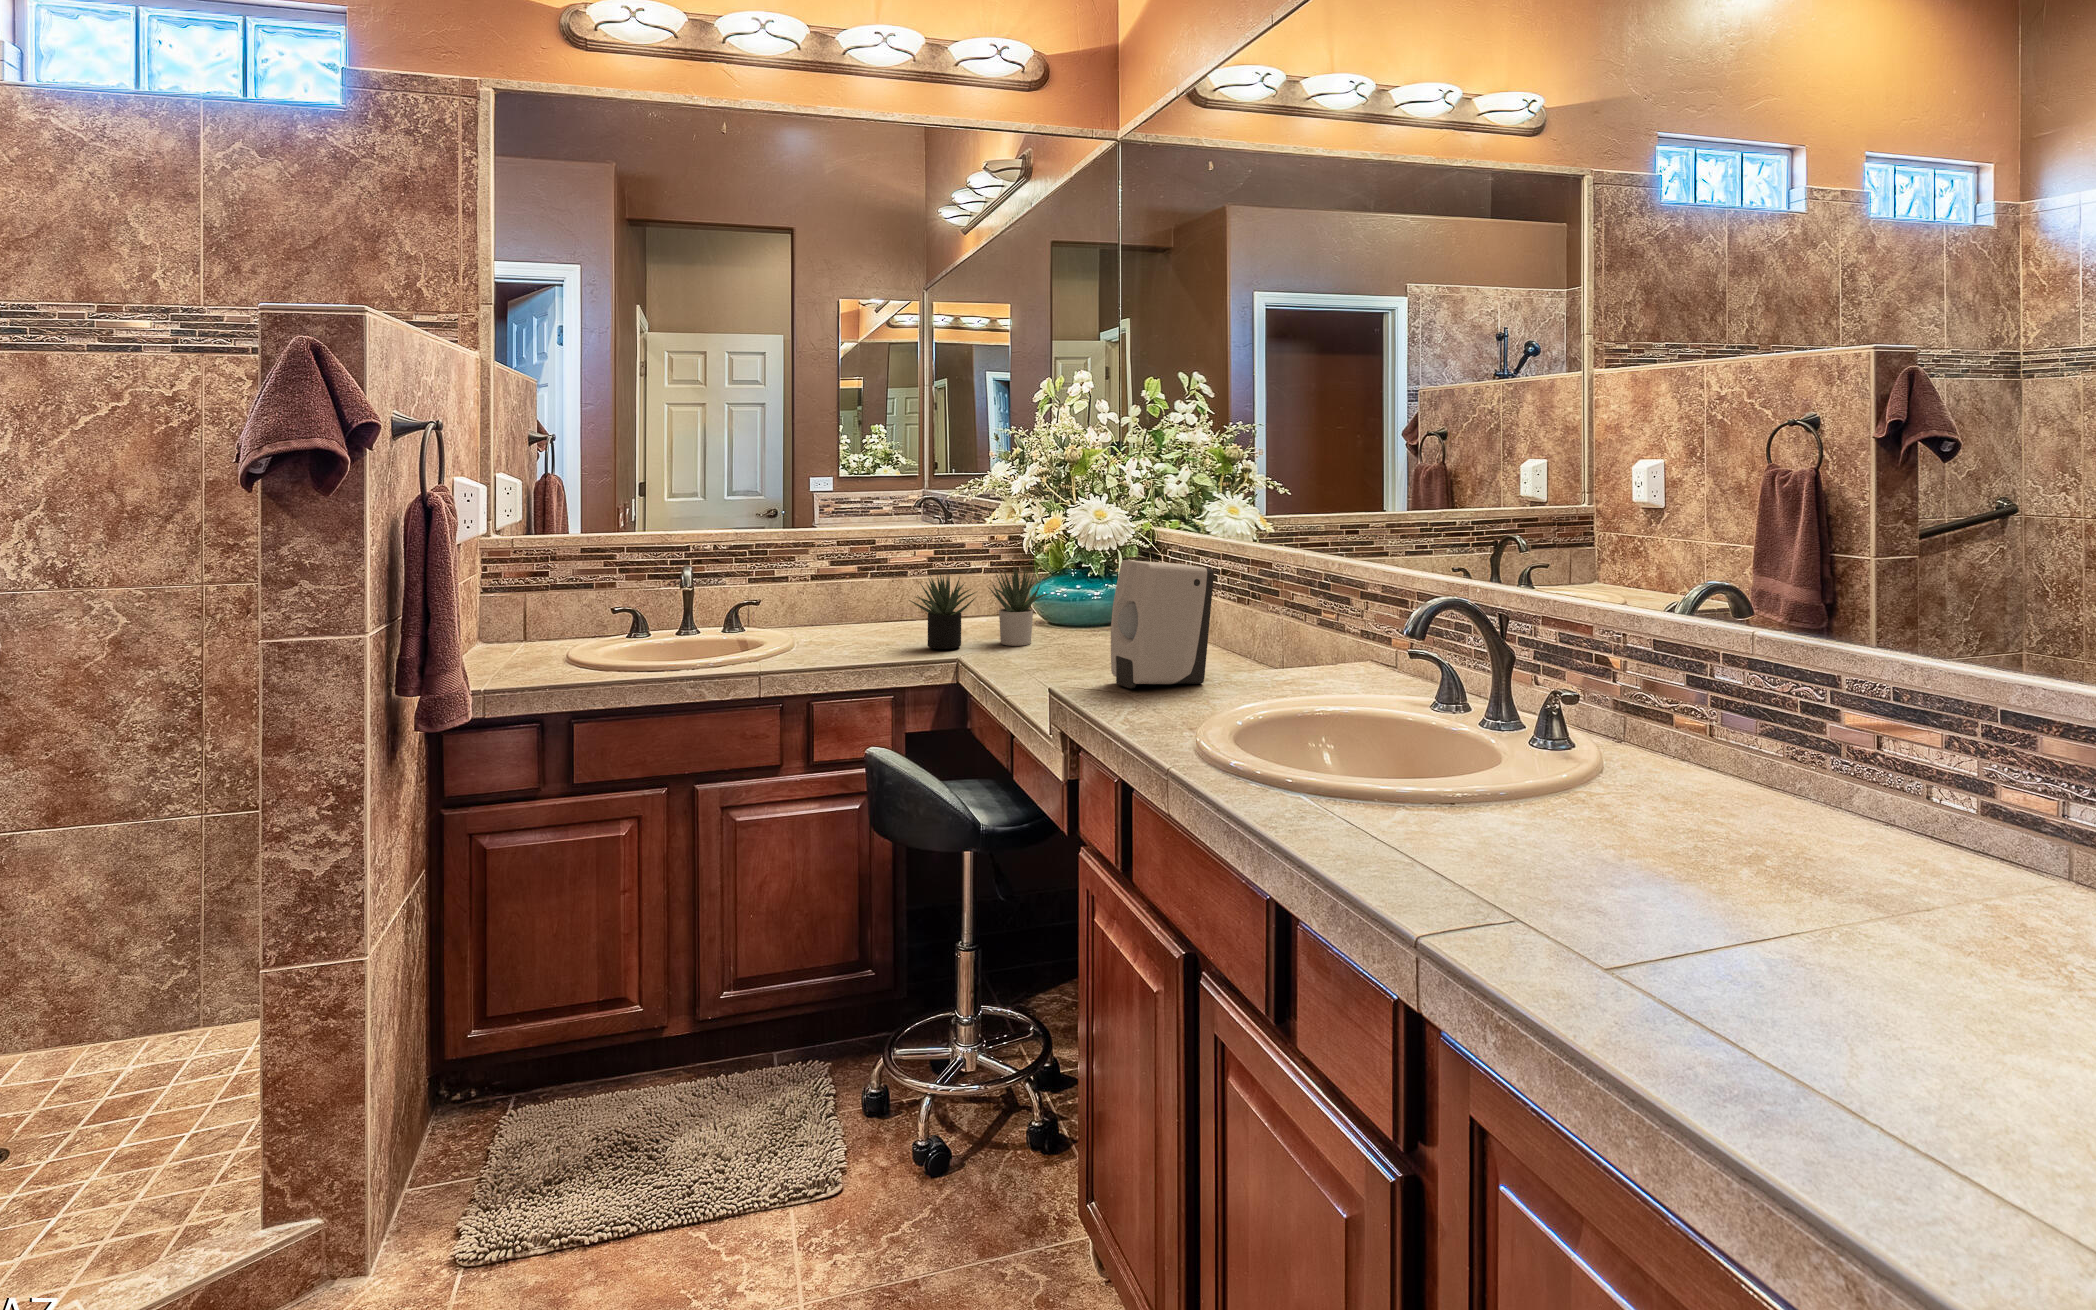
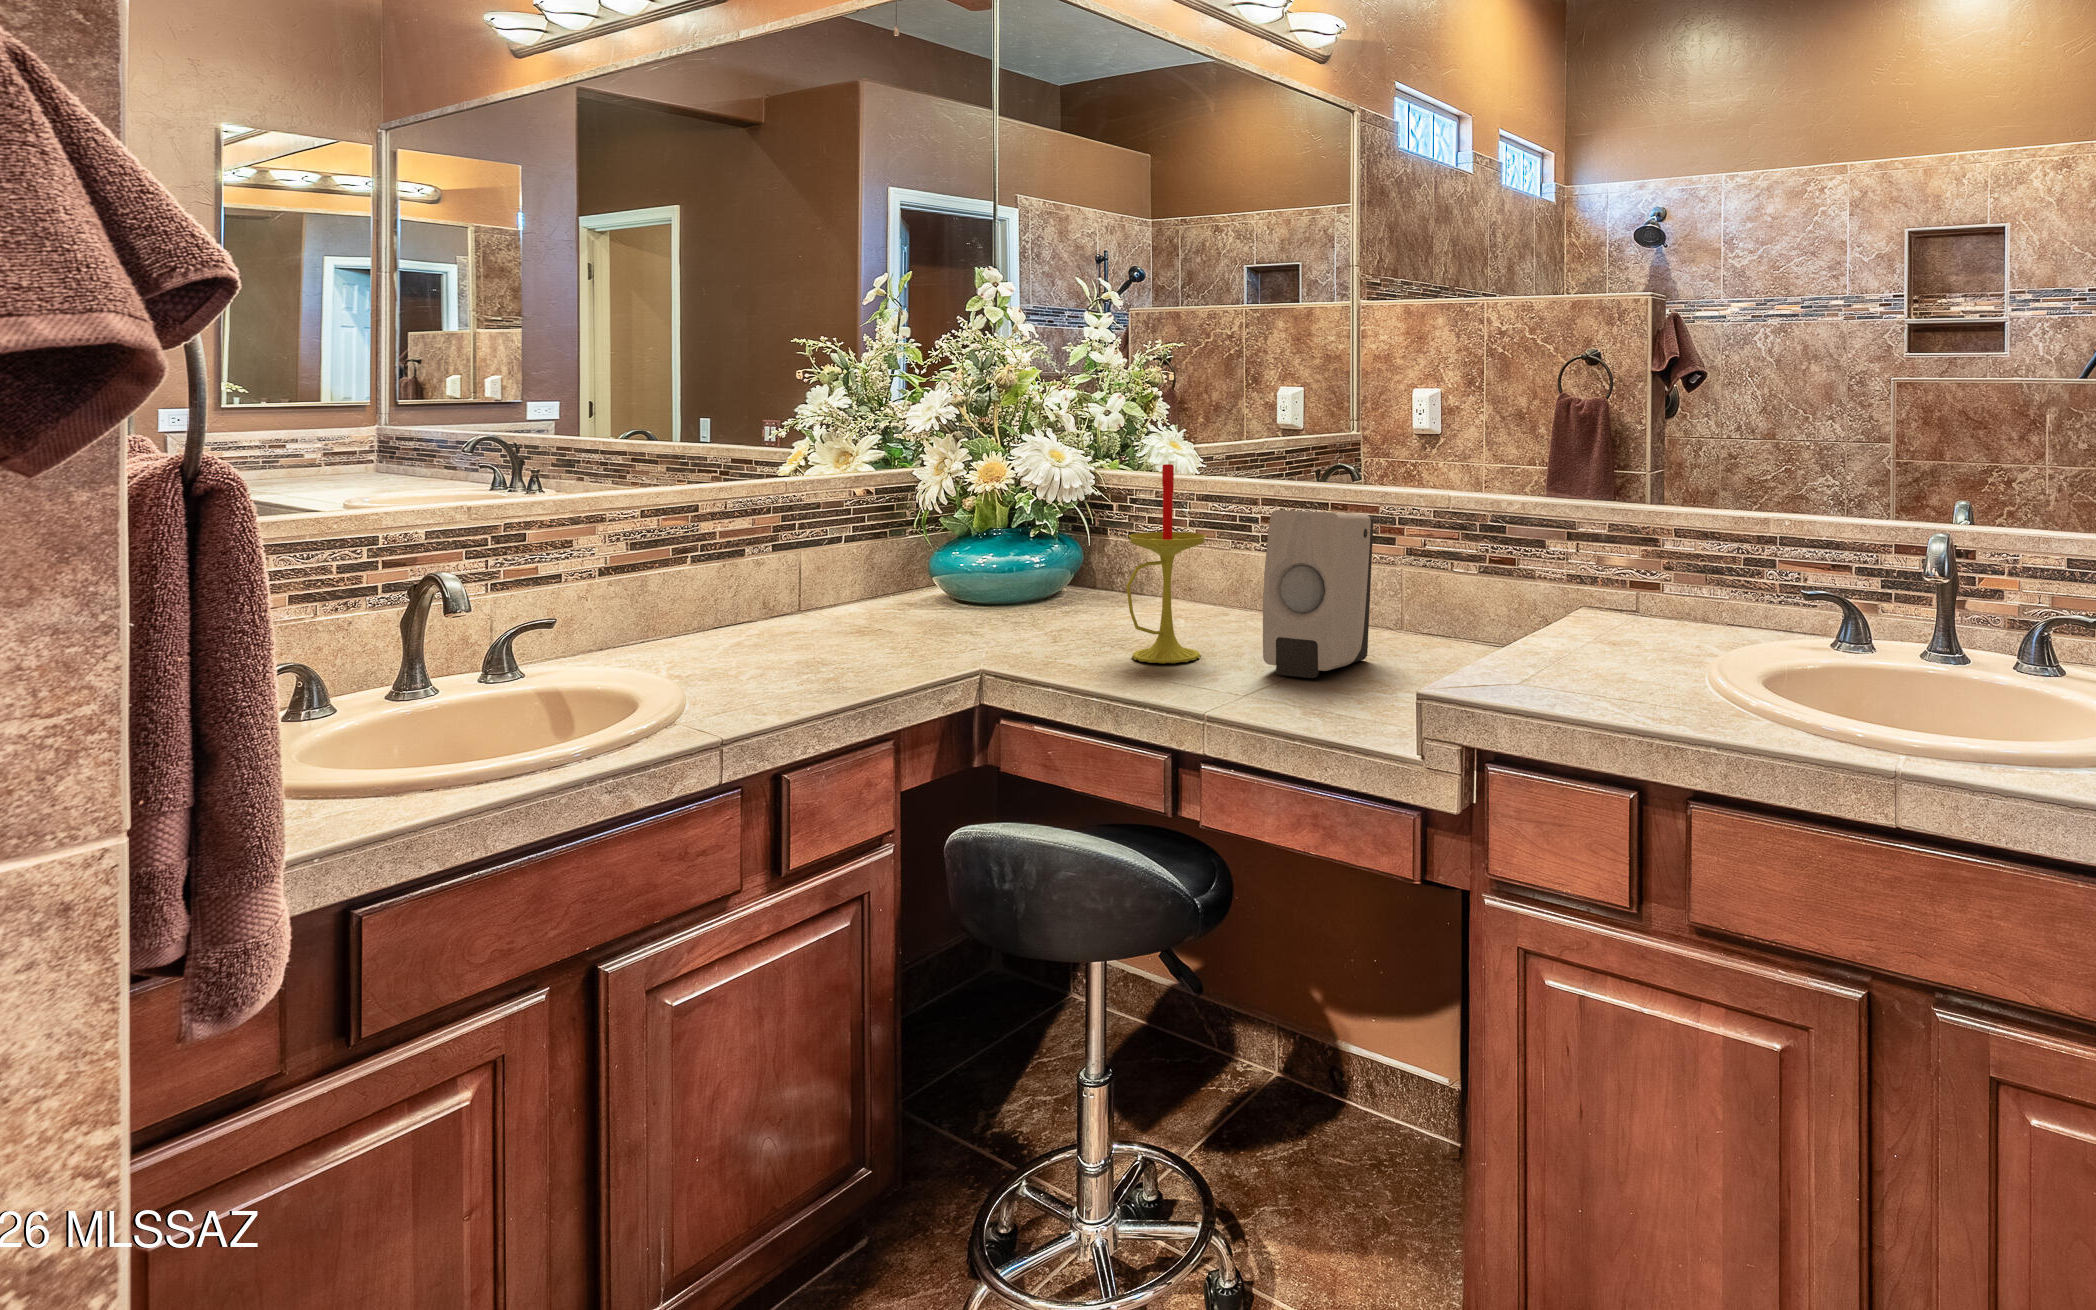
candle: none [1039,519,1110,669] -> present [1126,464,1206,663]
succulent plant: present [909,568,1050,649] -> none [865,527,1048,659]

